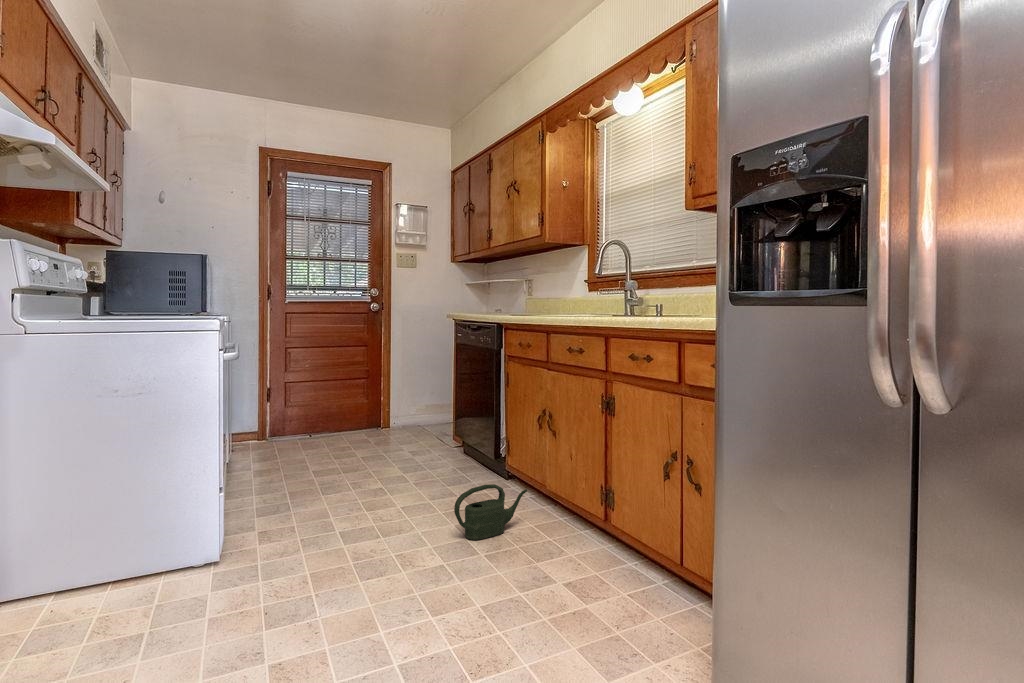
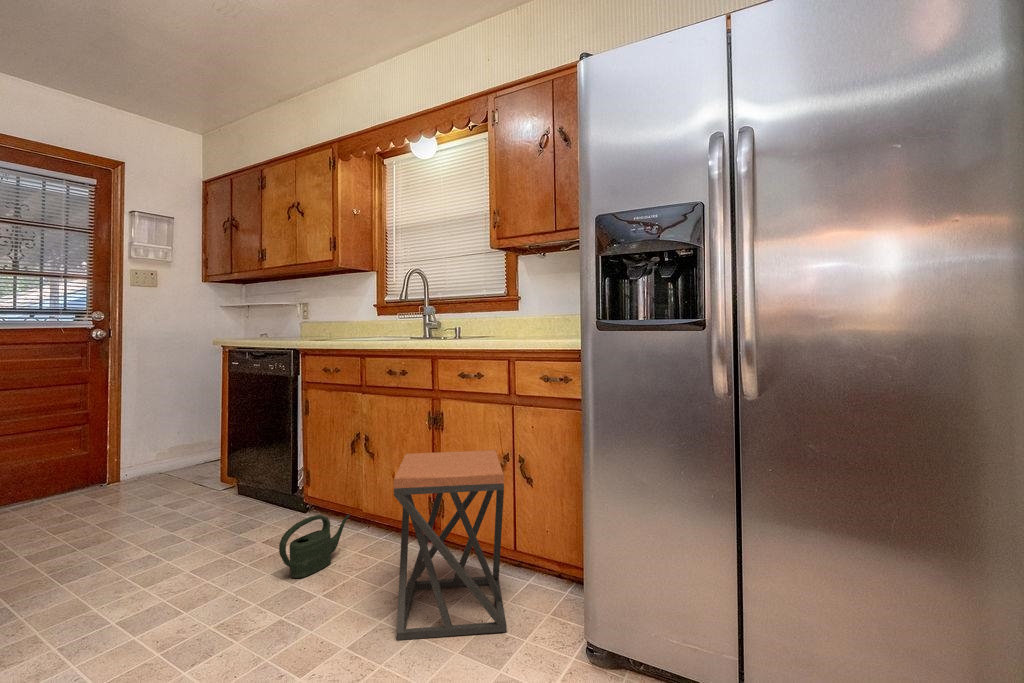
stool: none [524,436,659,650] -> present [394,450,507,640]

